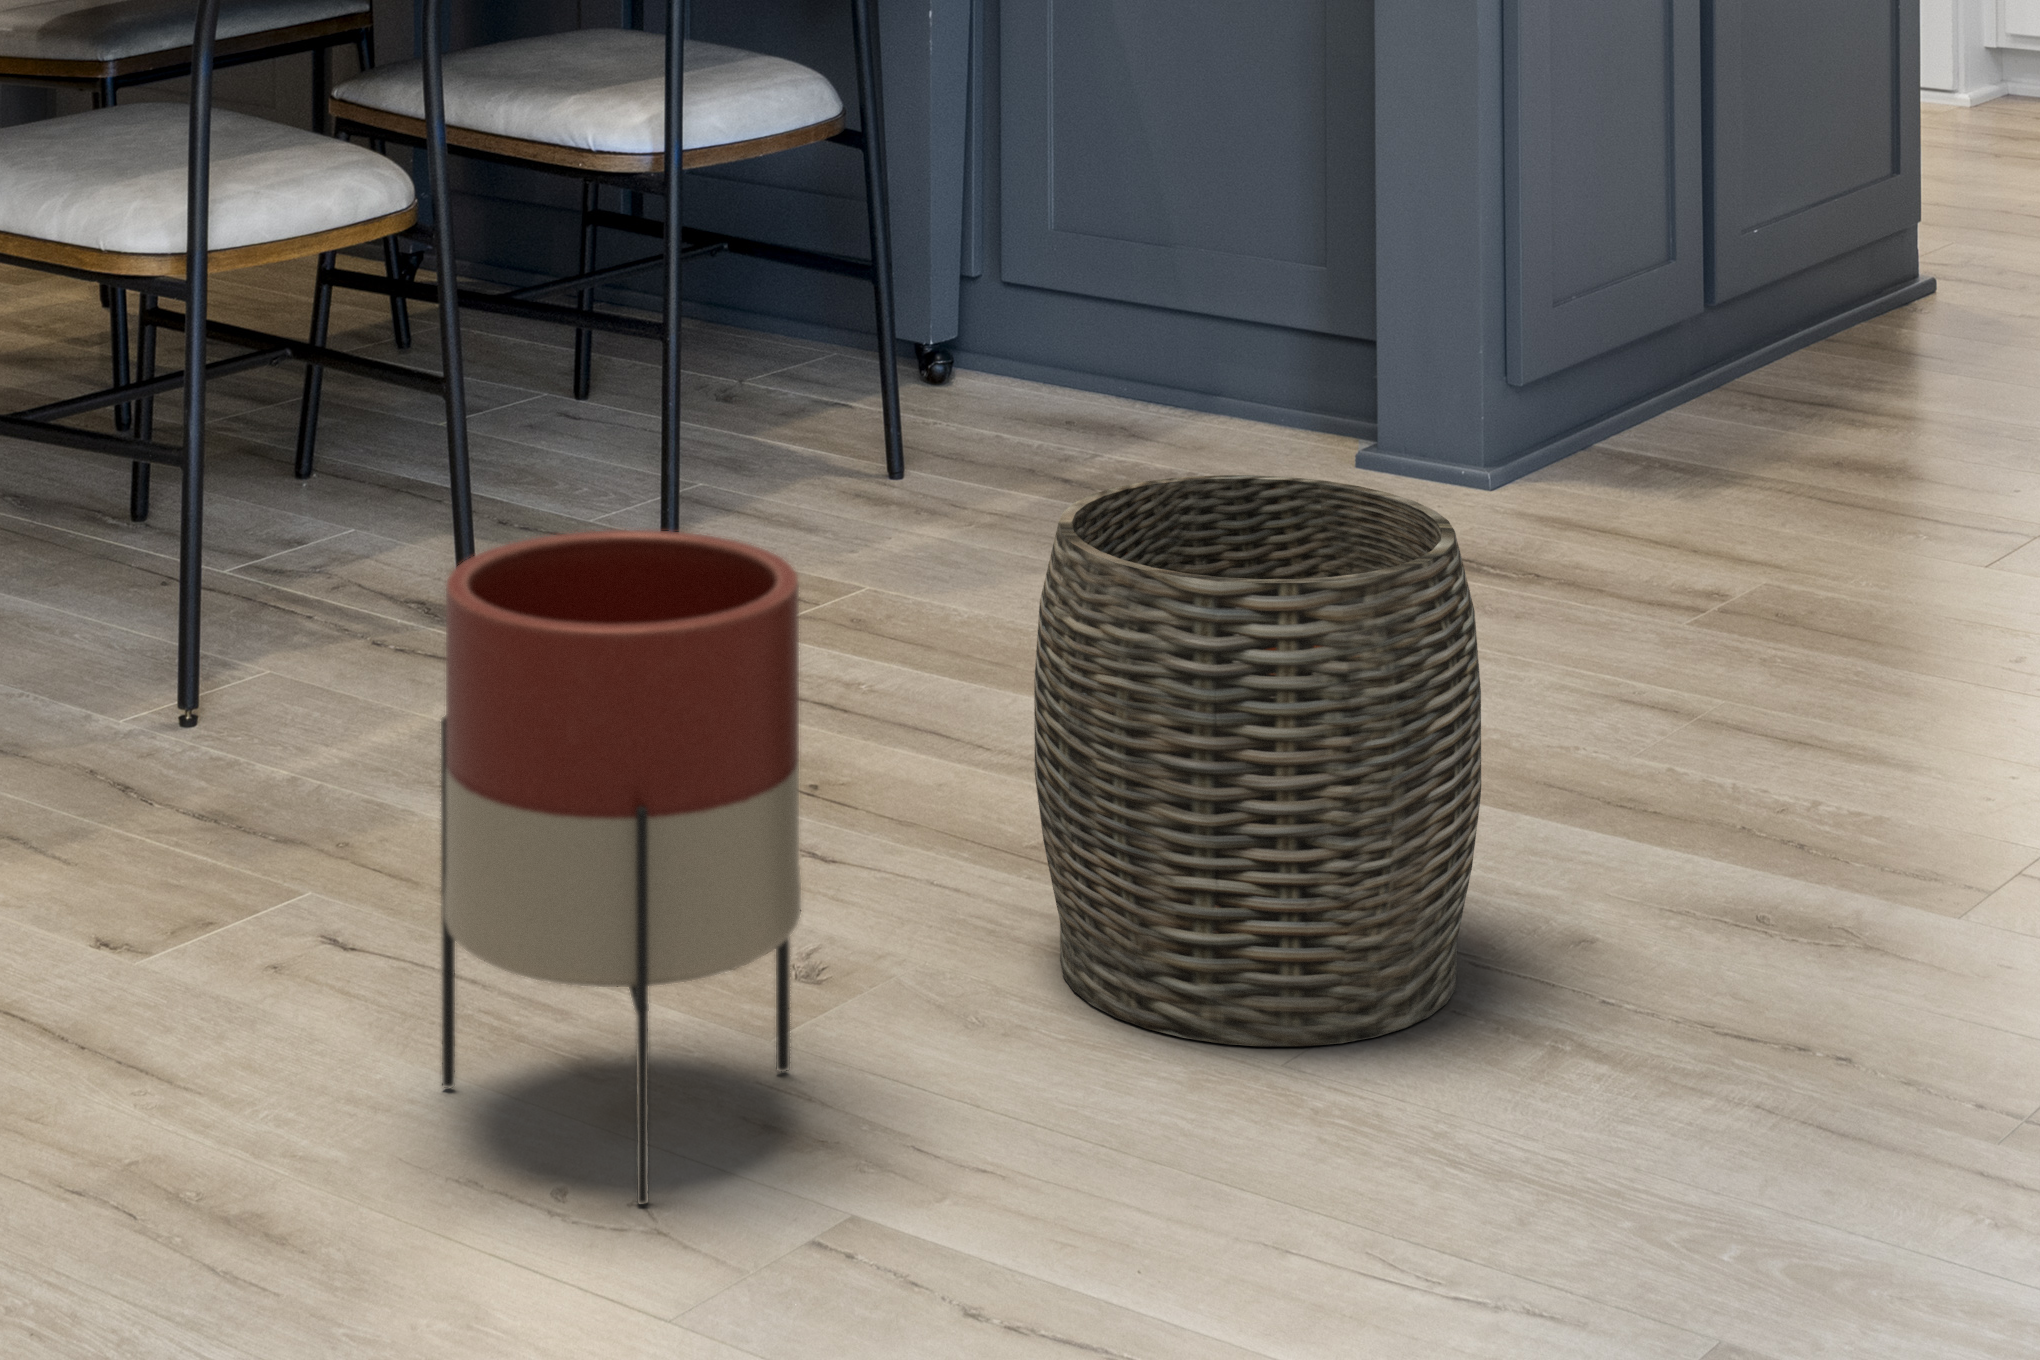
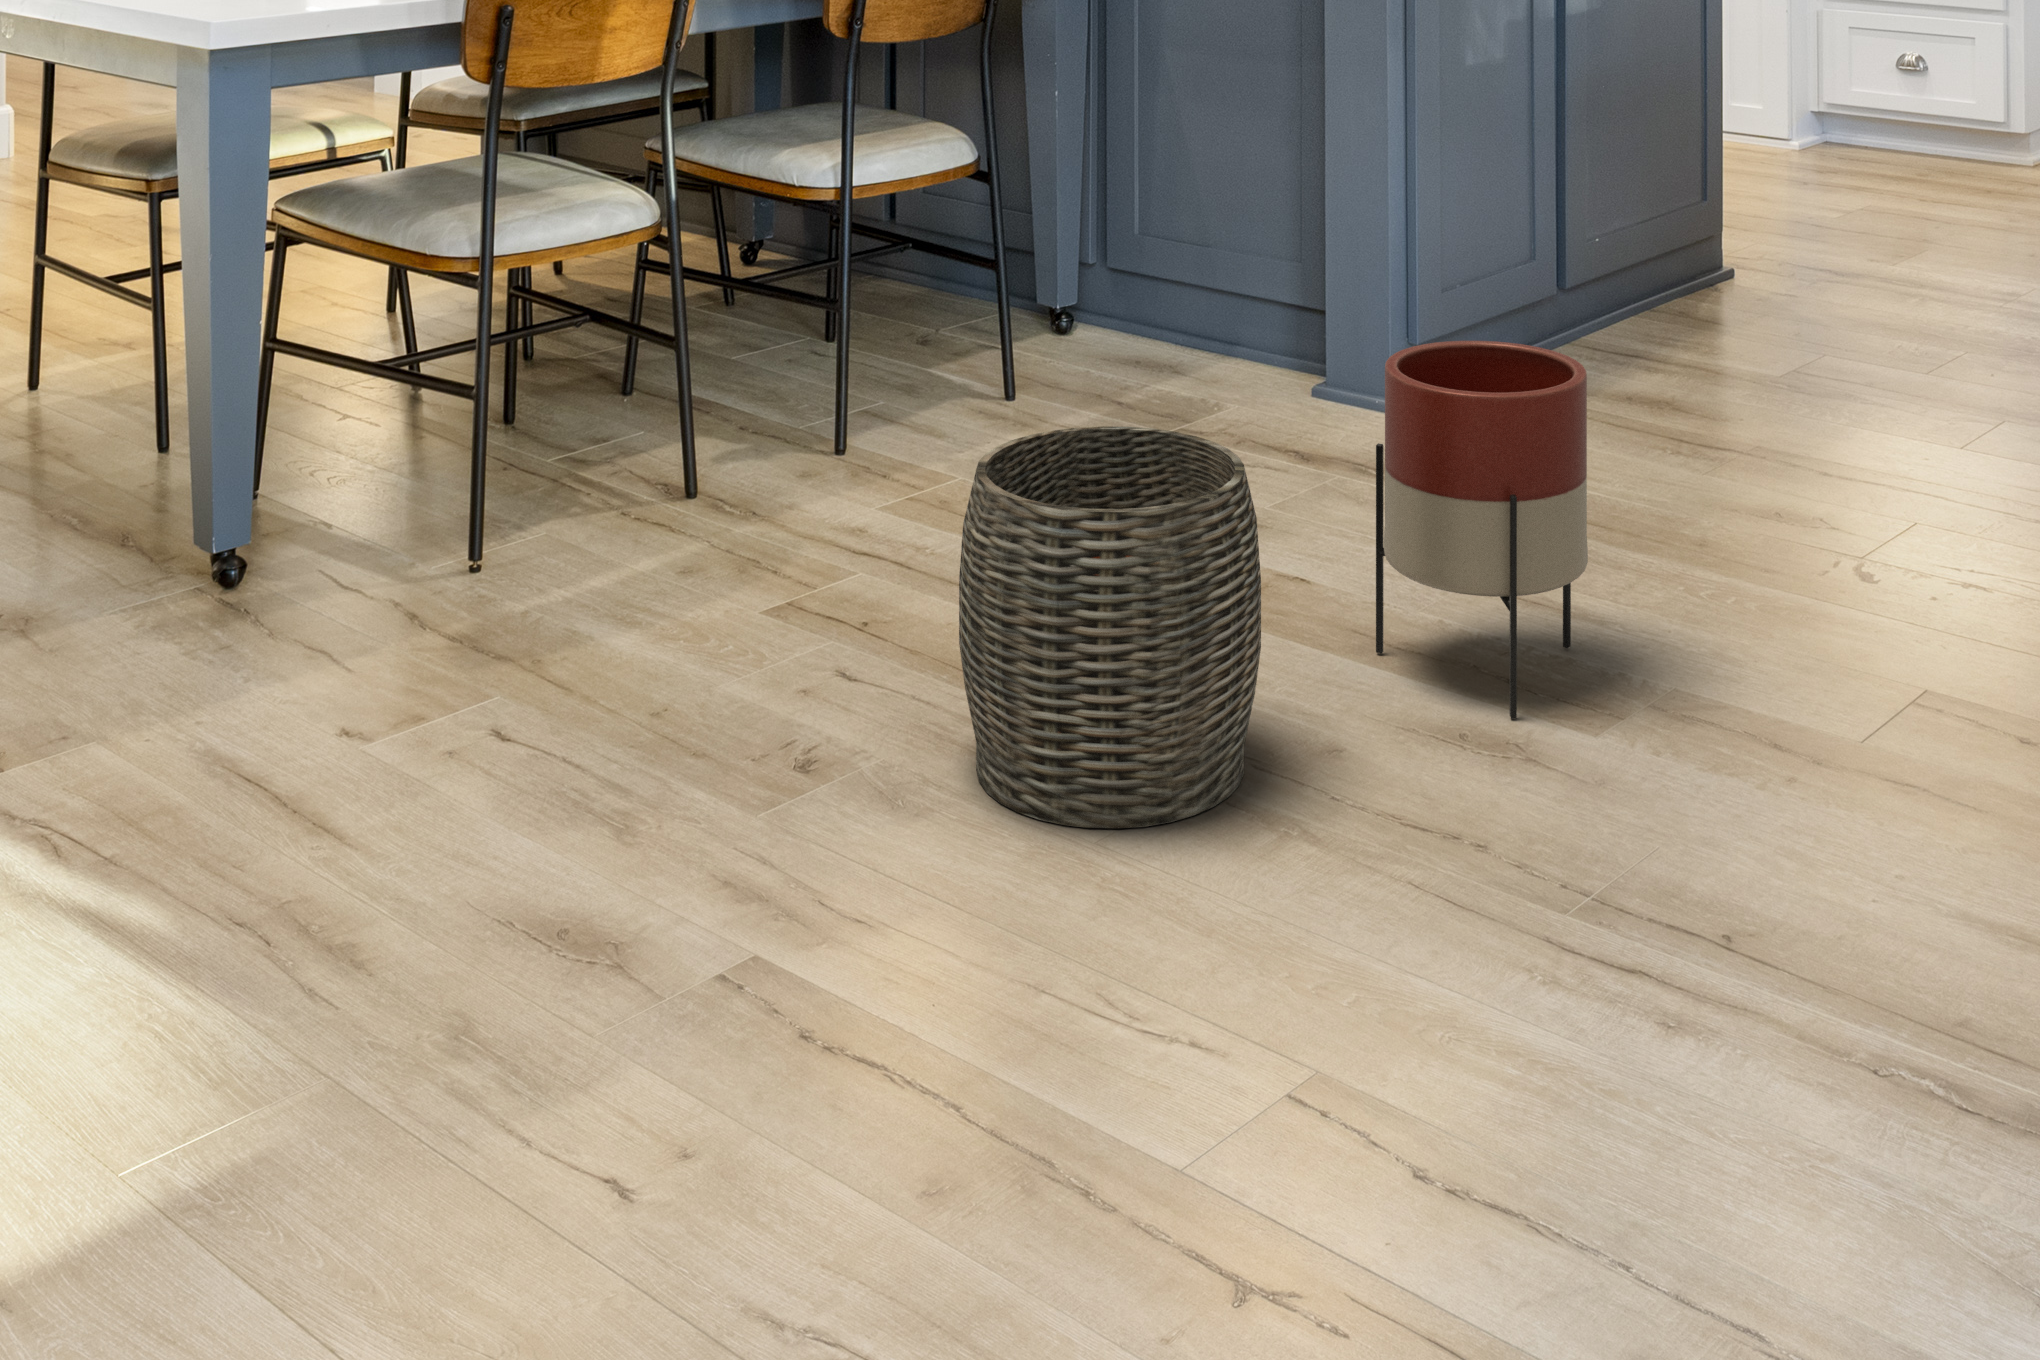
planter: present [441,530,801,1204] -> present [1376,341,1588,719]

